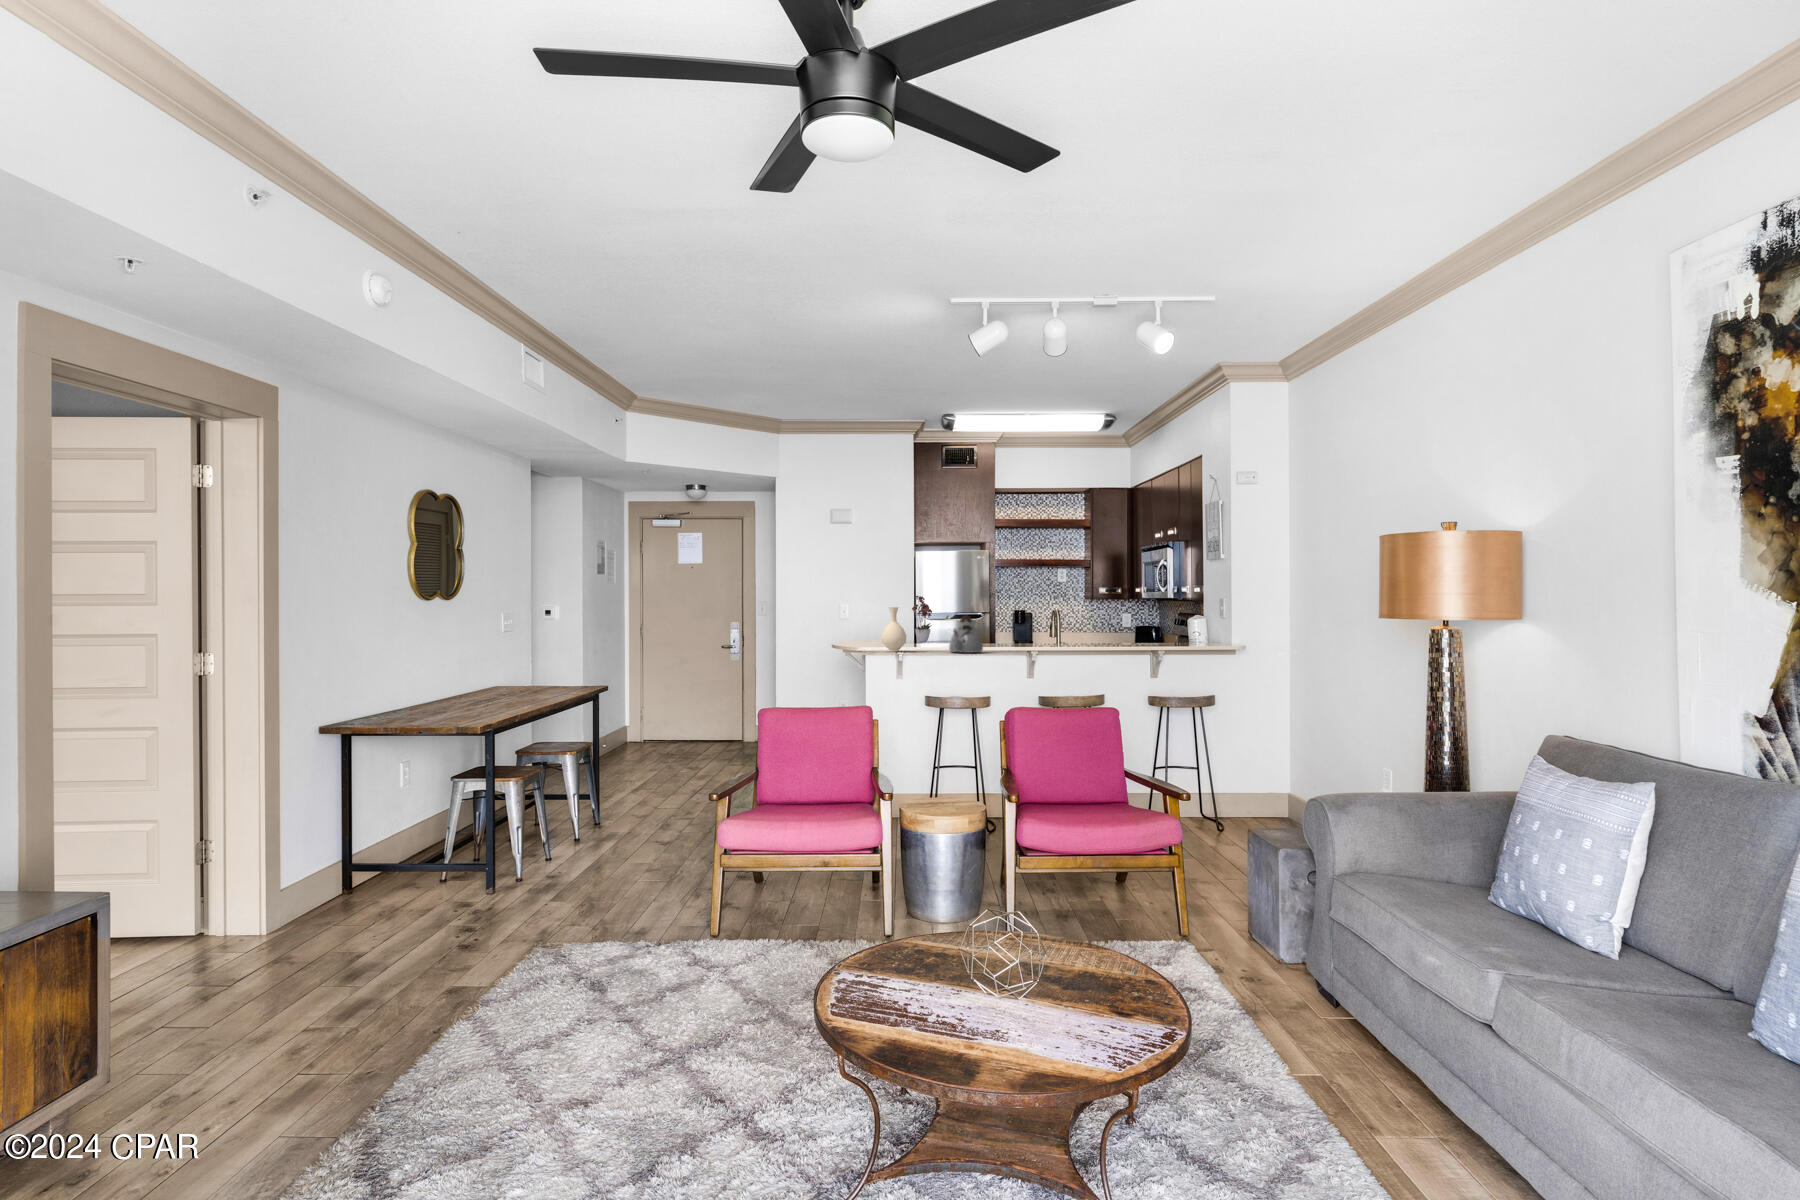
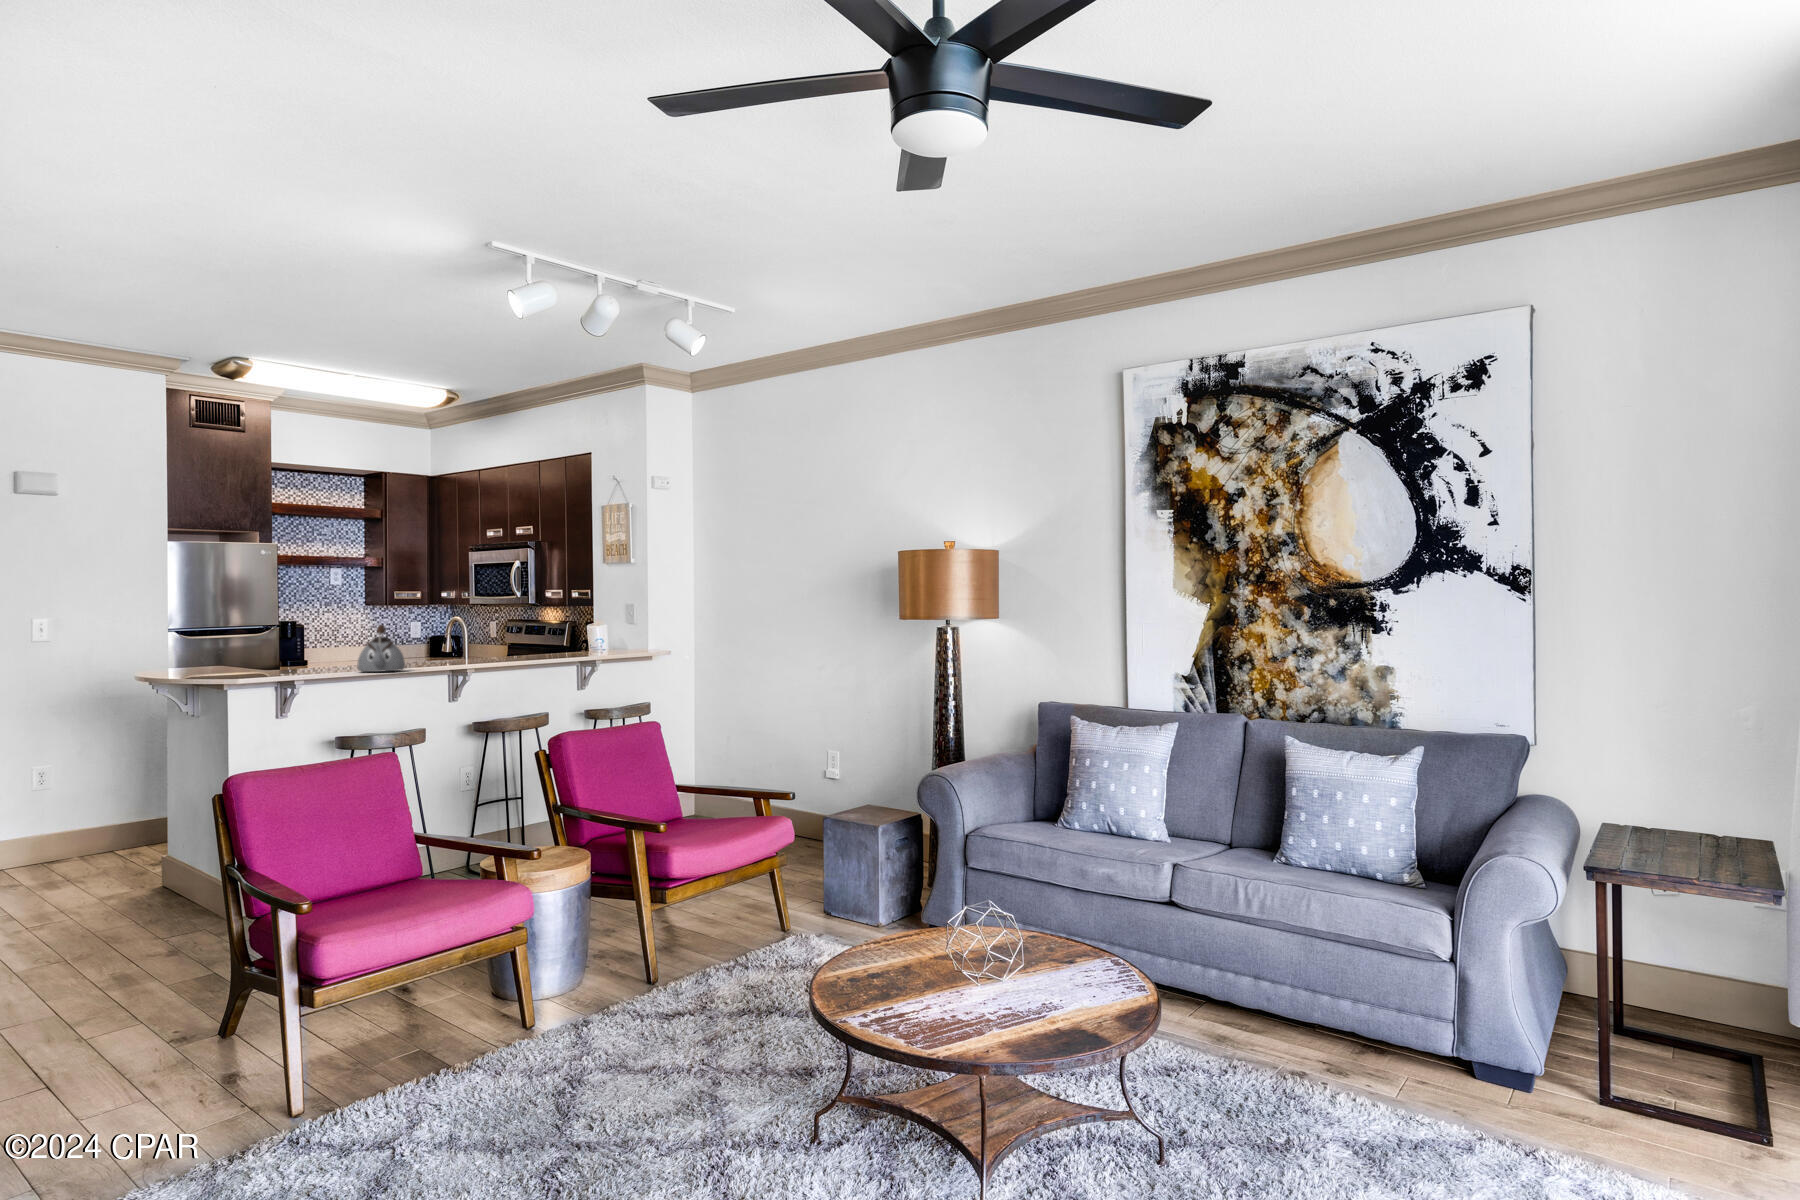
flower arrangement: present [912,596,932,642] -> none [183,597,230,665]
vase: present [882,607,906,652] -> none [260,615,300,675]

